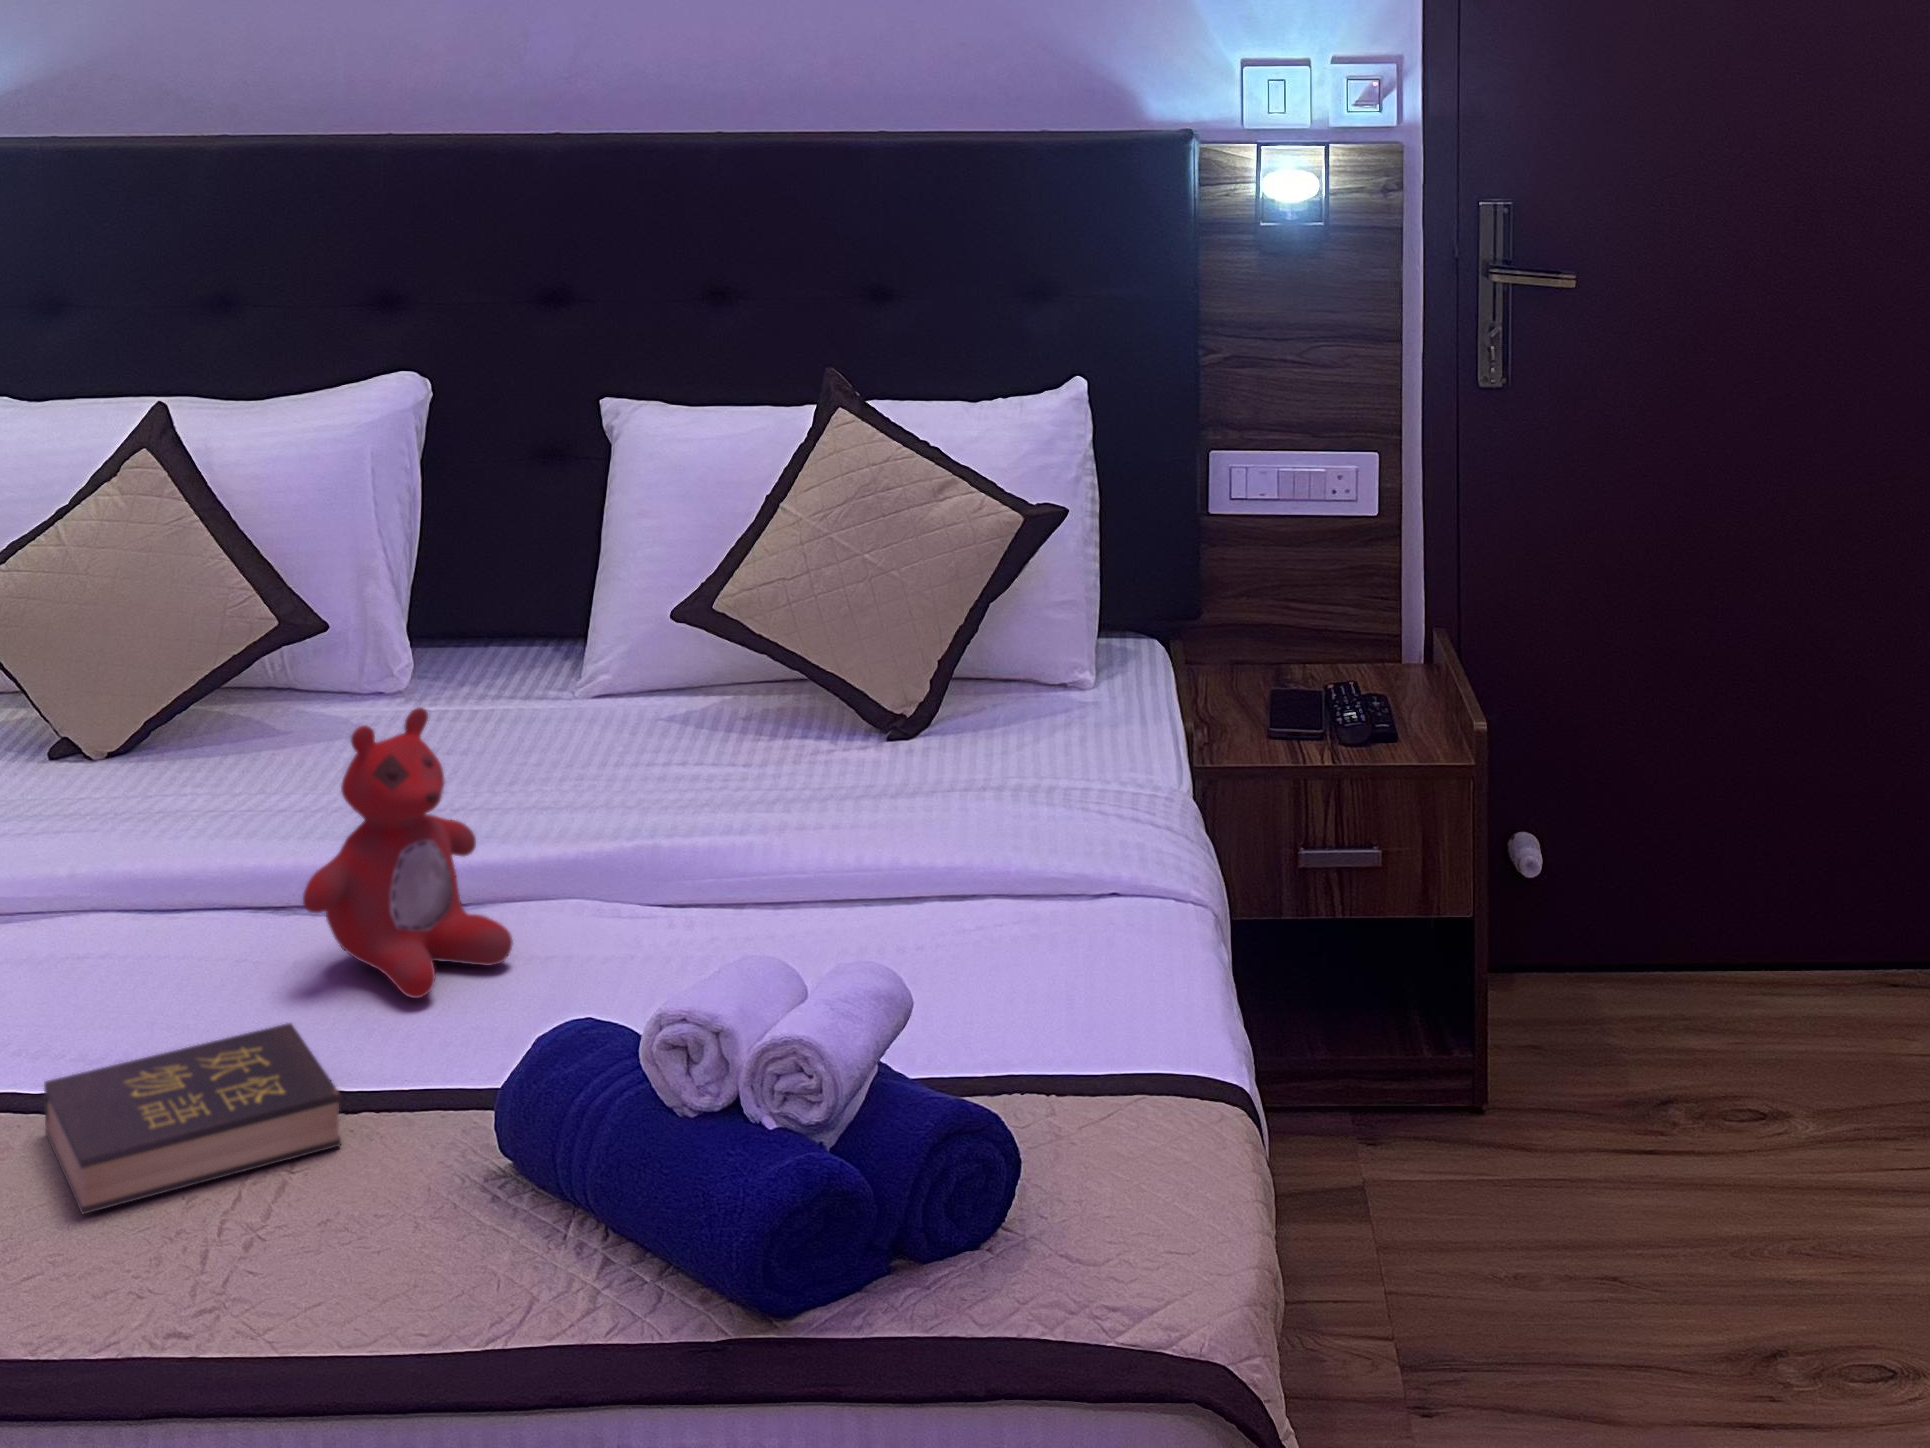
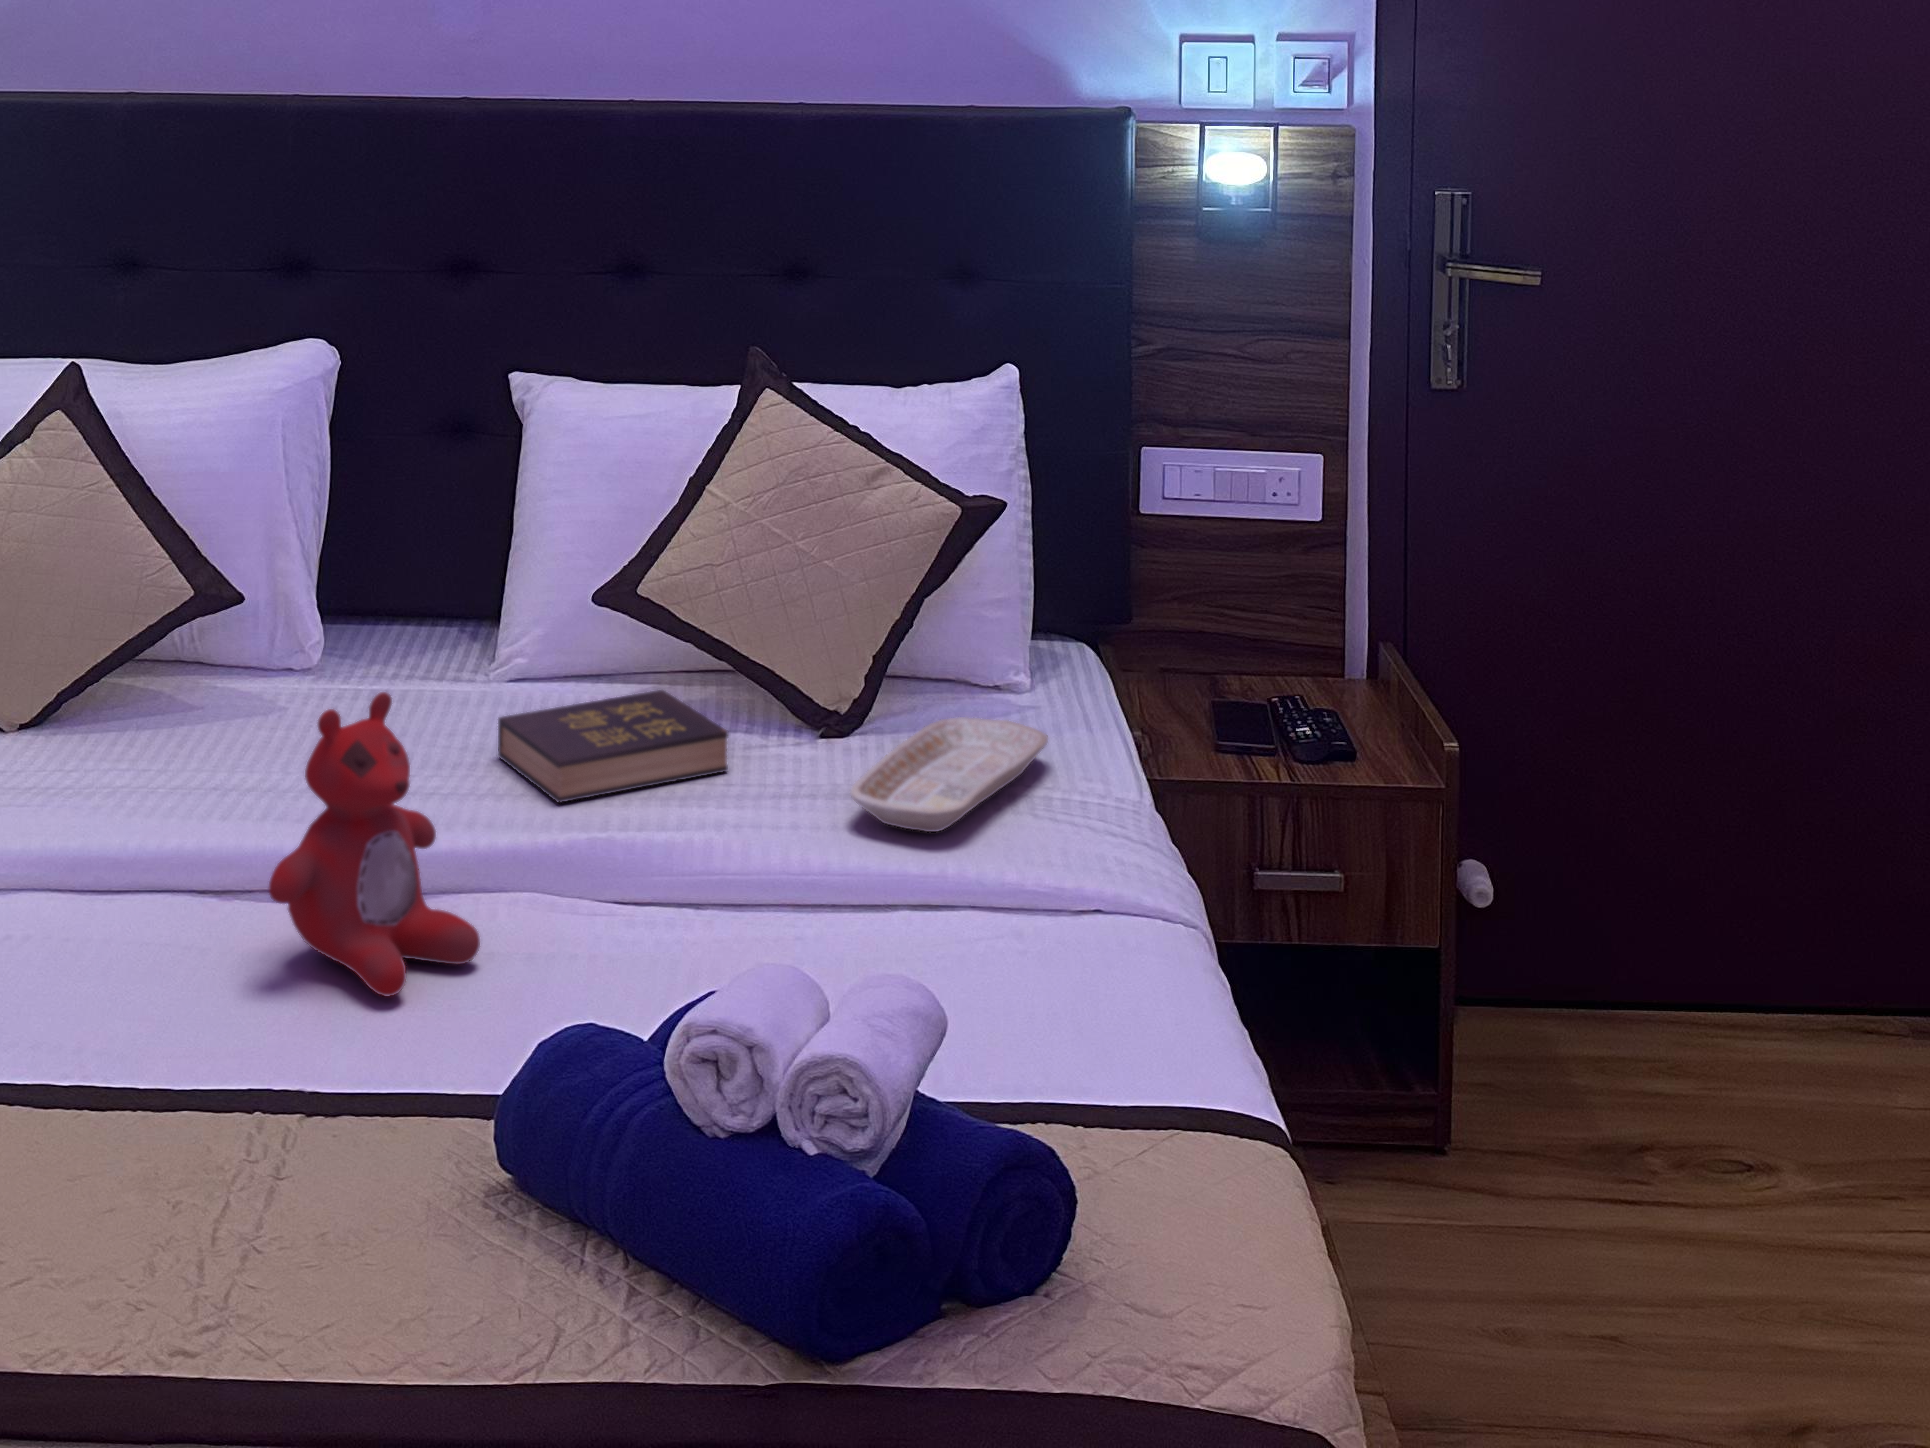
tray: none [893,714,1093,824] -> present [850,717,1048,832]
hardback book: present [44,1023,341,1214] -> present [498,690,728,803]

